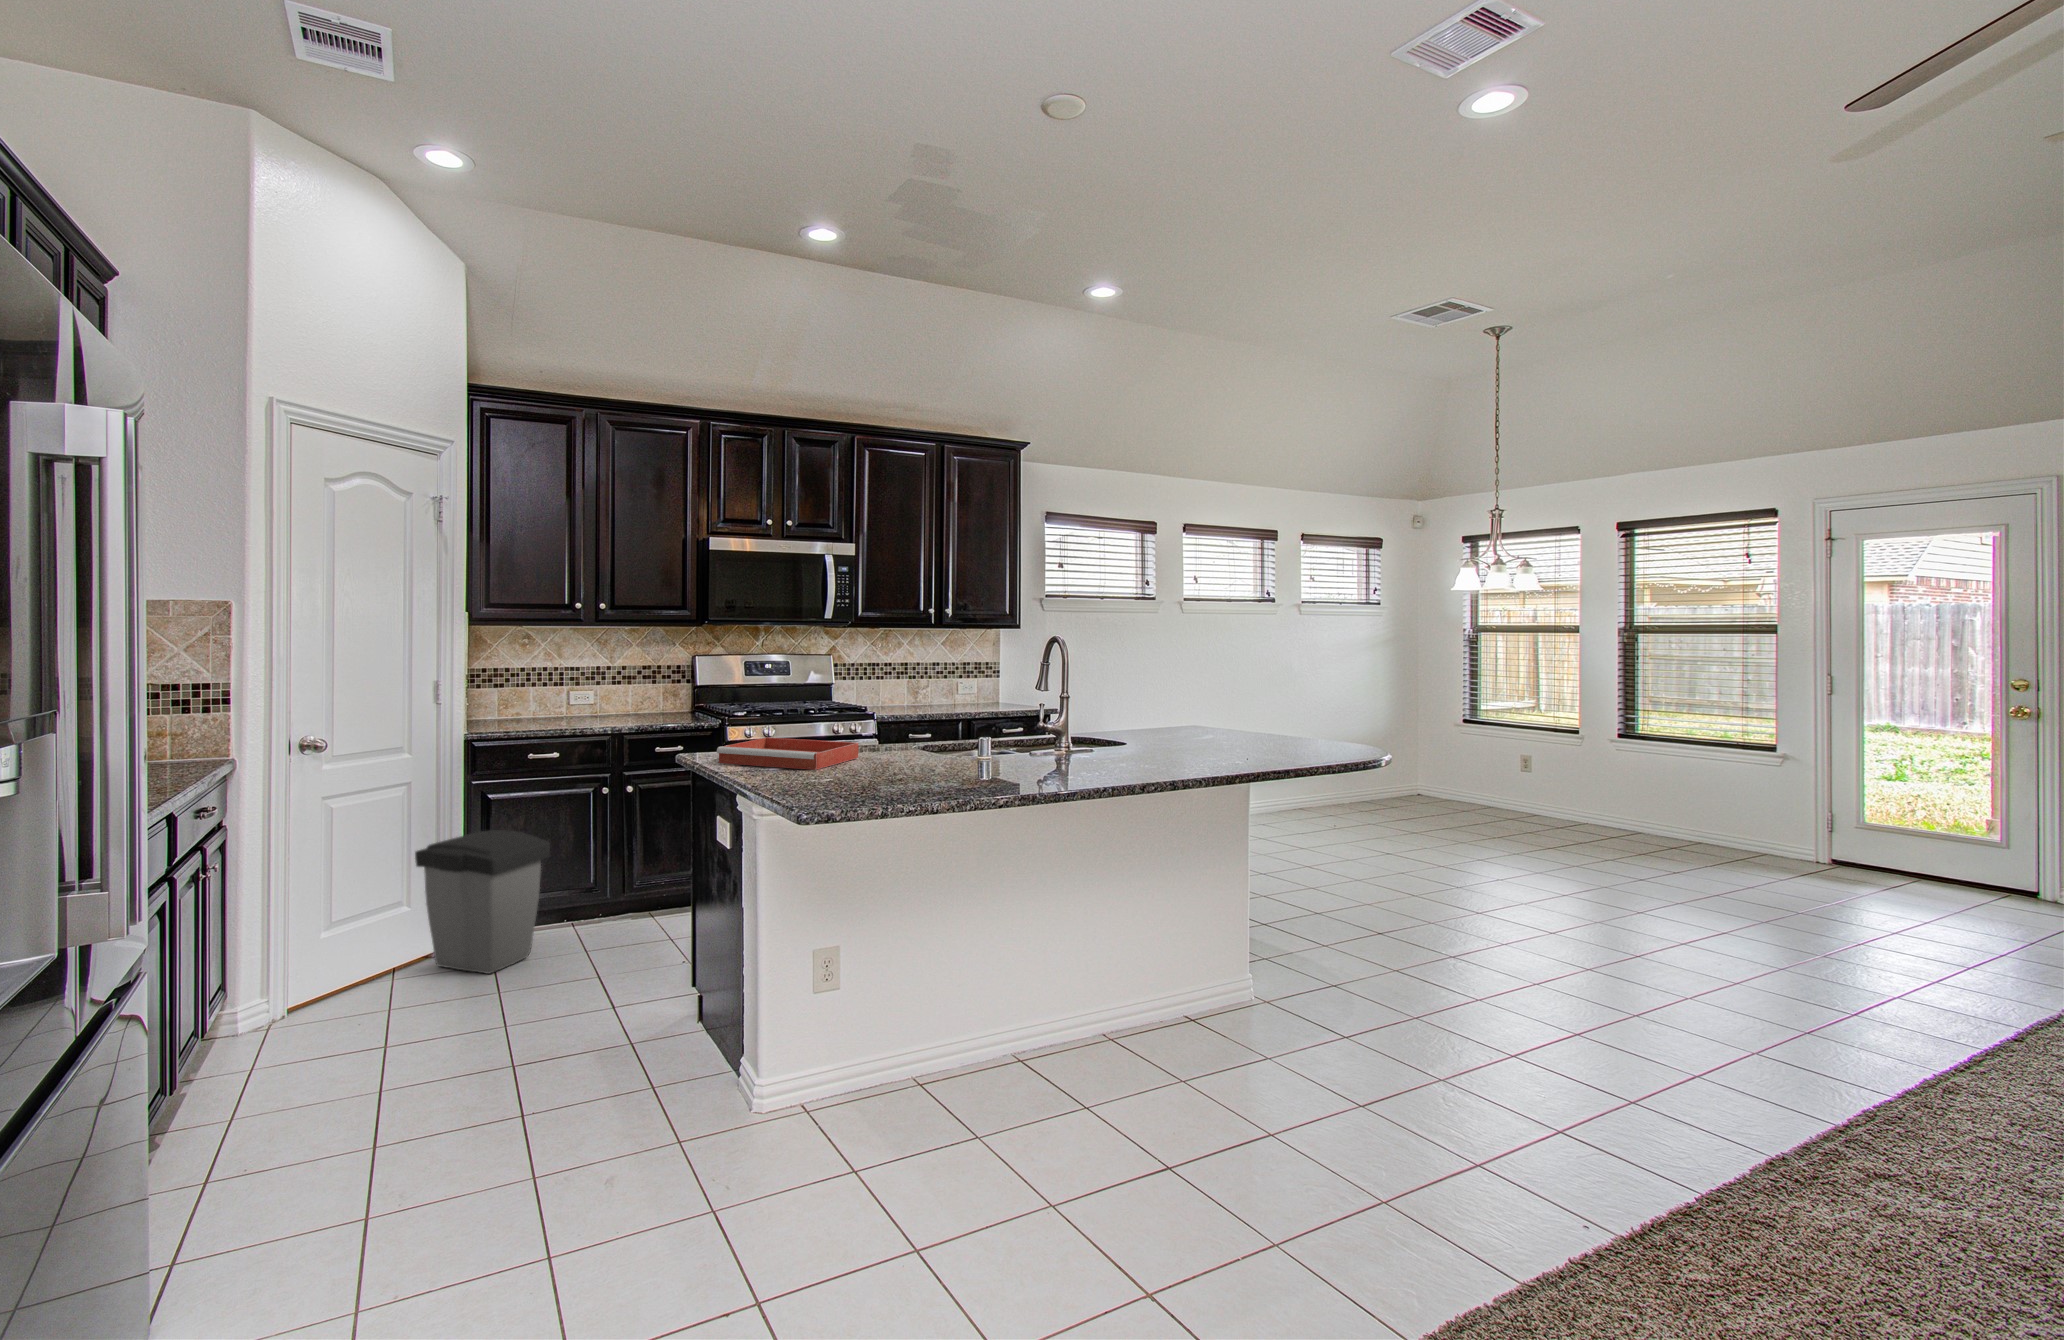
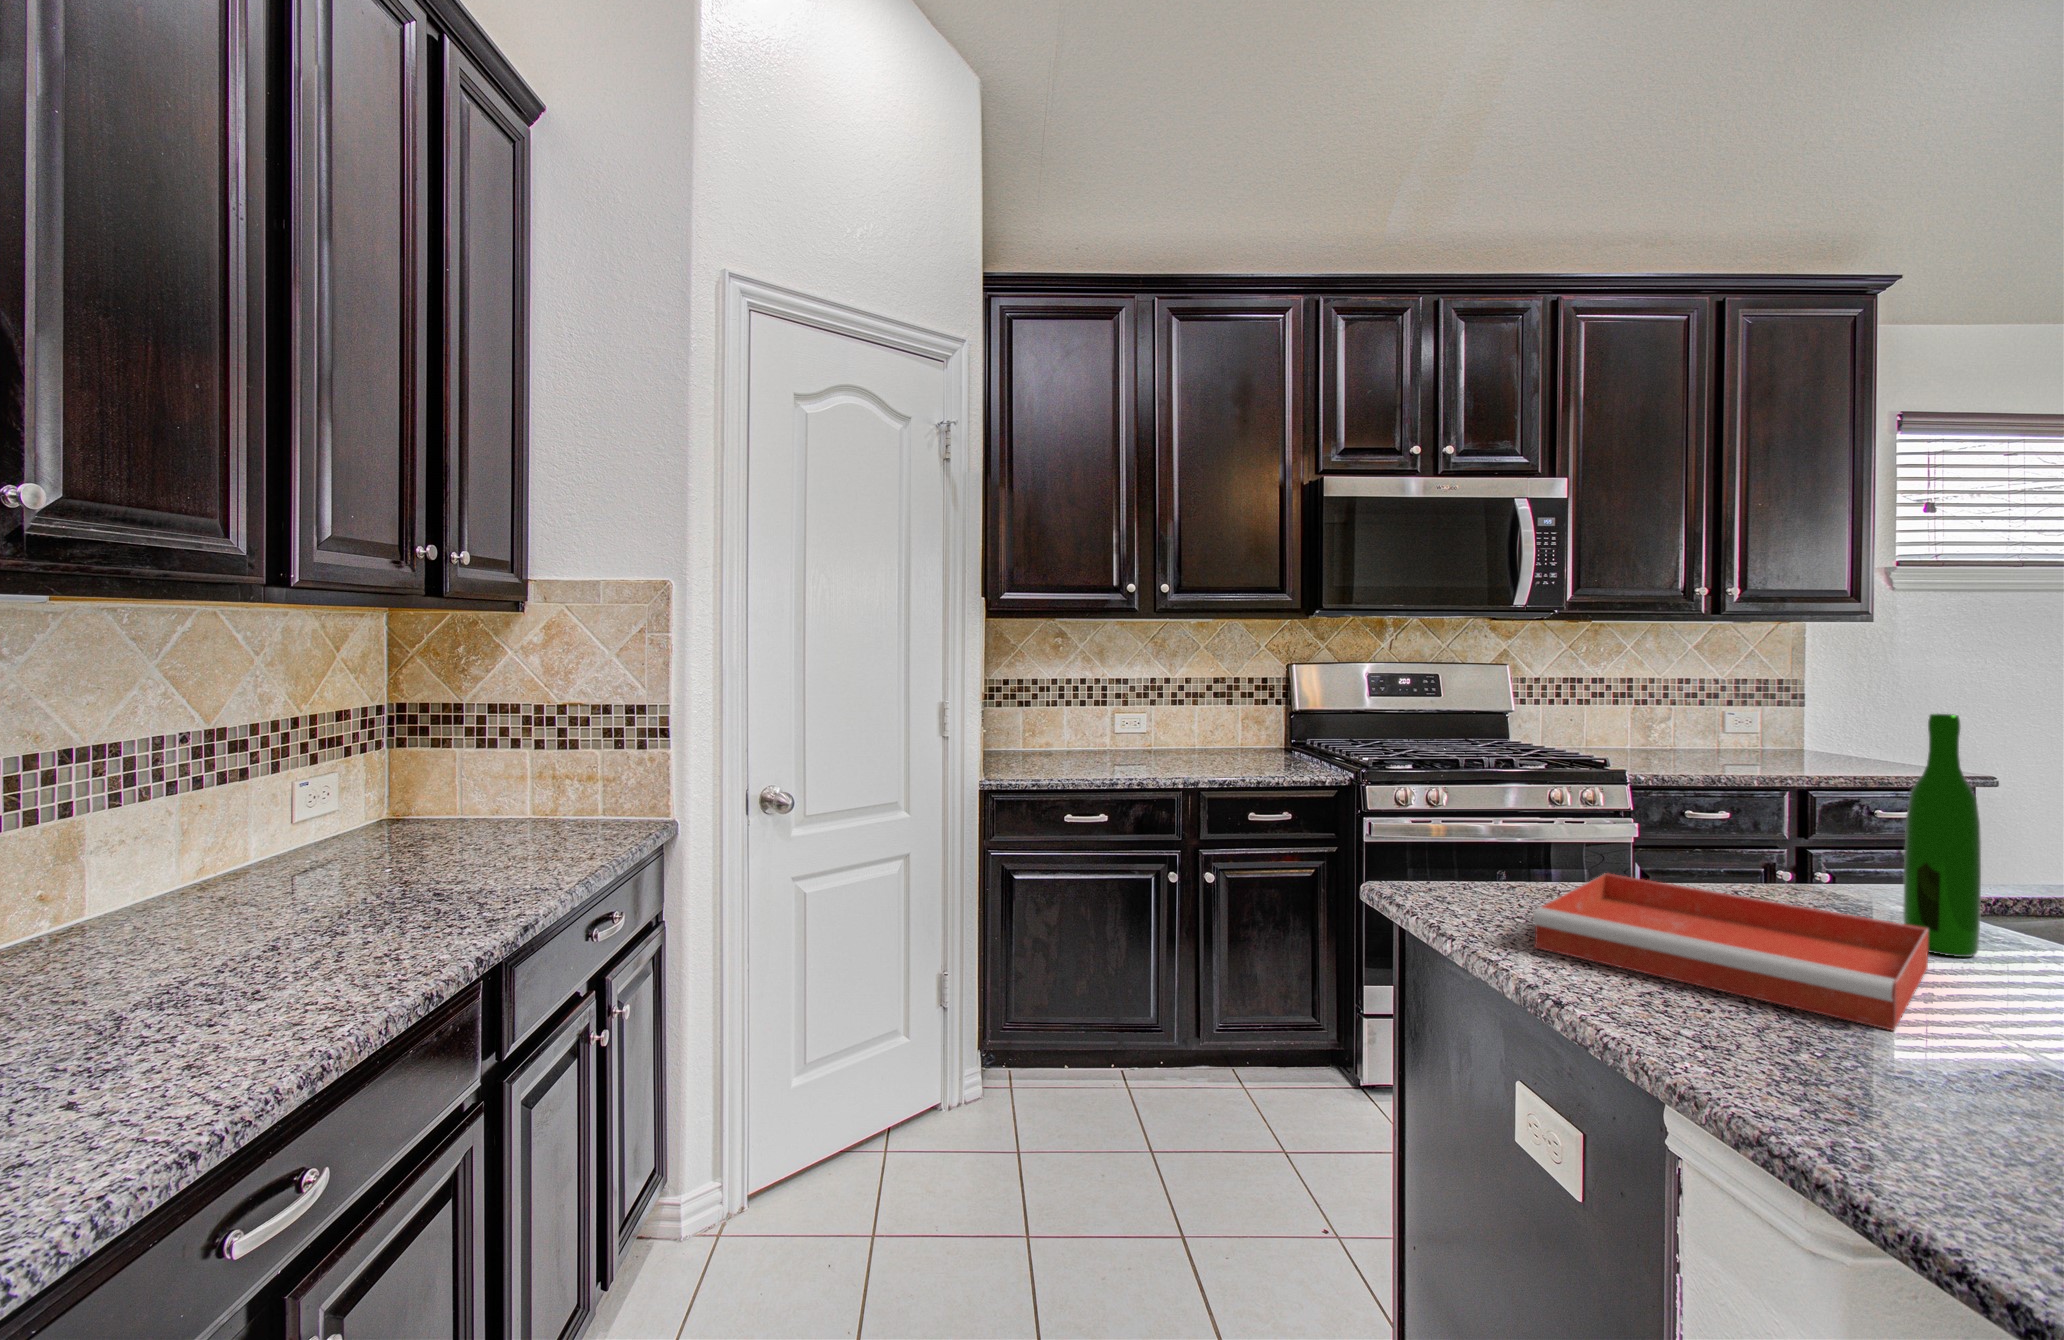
wine bottle: none [864,664,885,755] -> present [1903,714,1981,957]
trash can: present [415,830,550,974] -> none [916,927,1104,1170]

